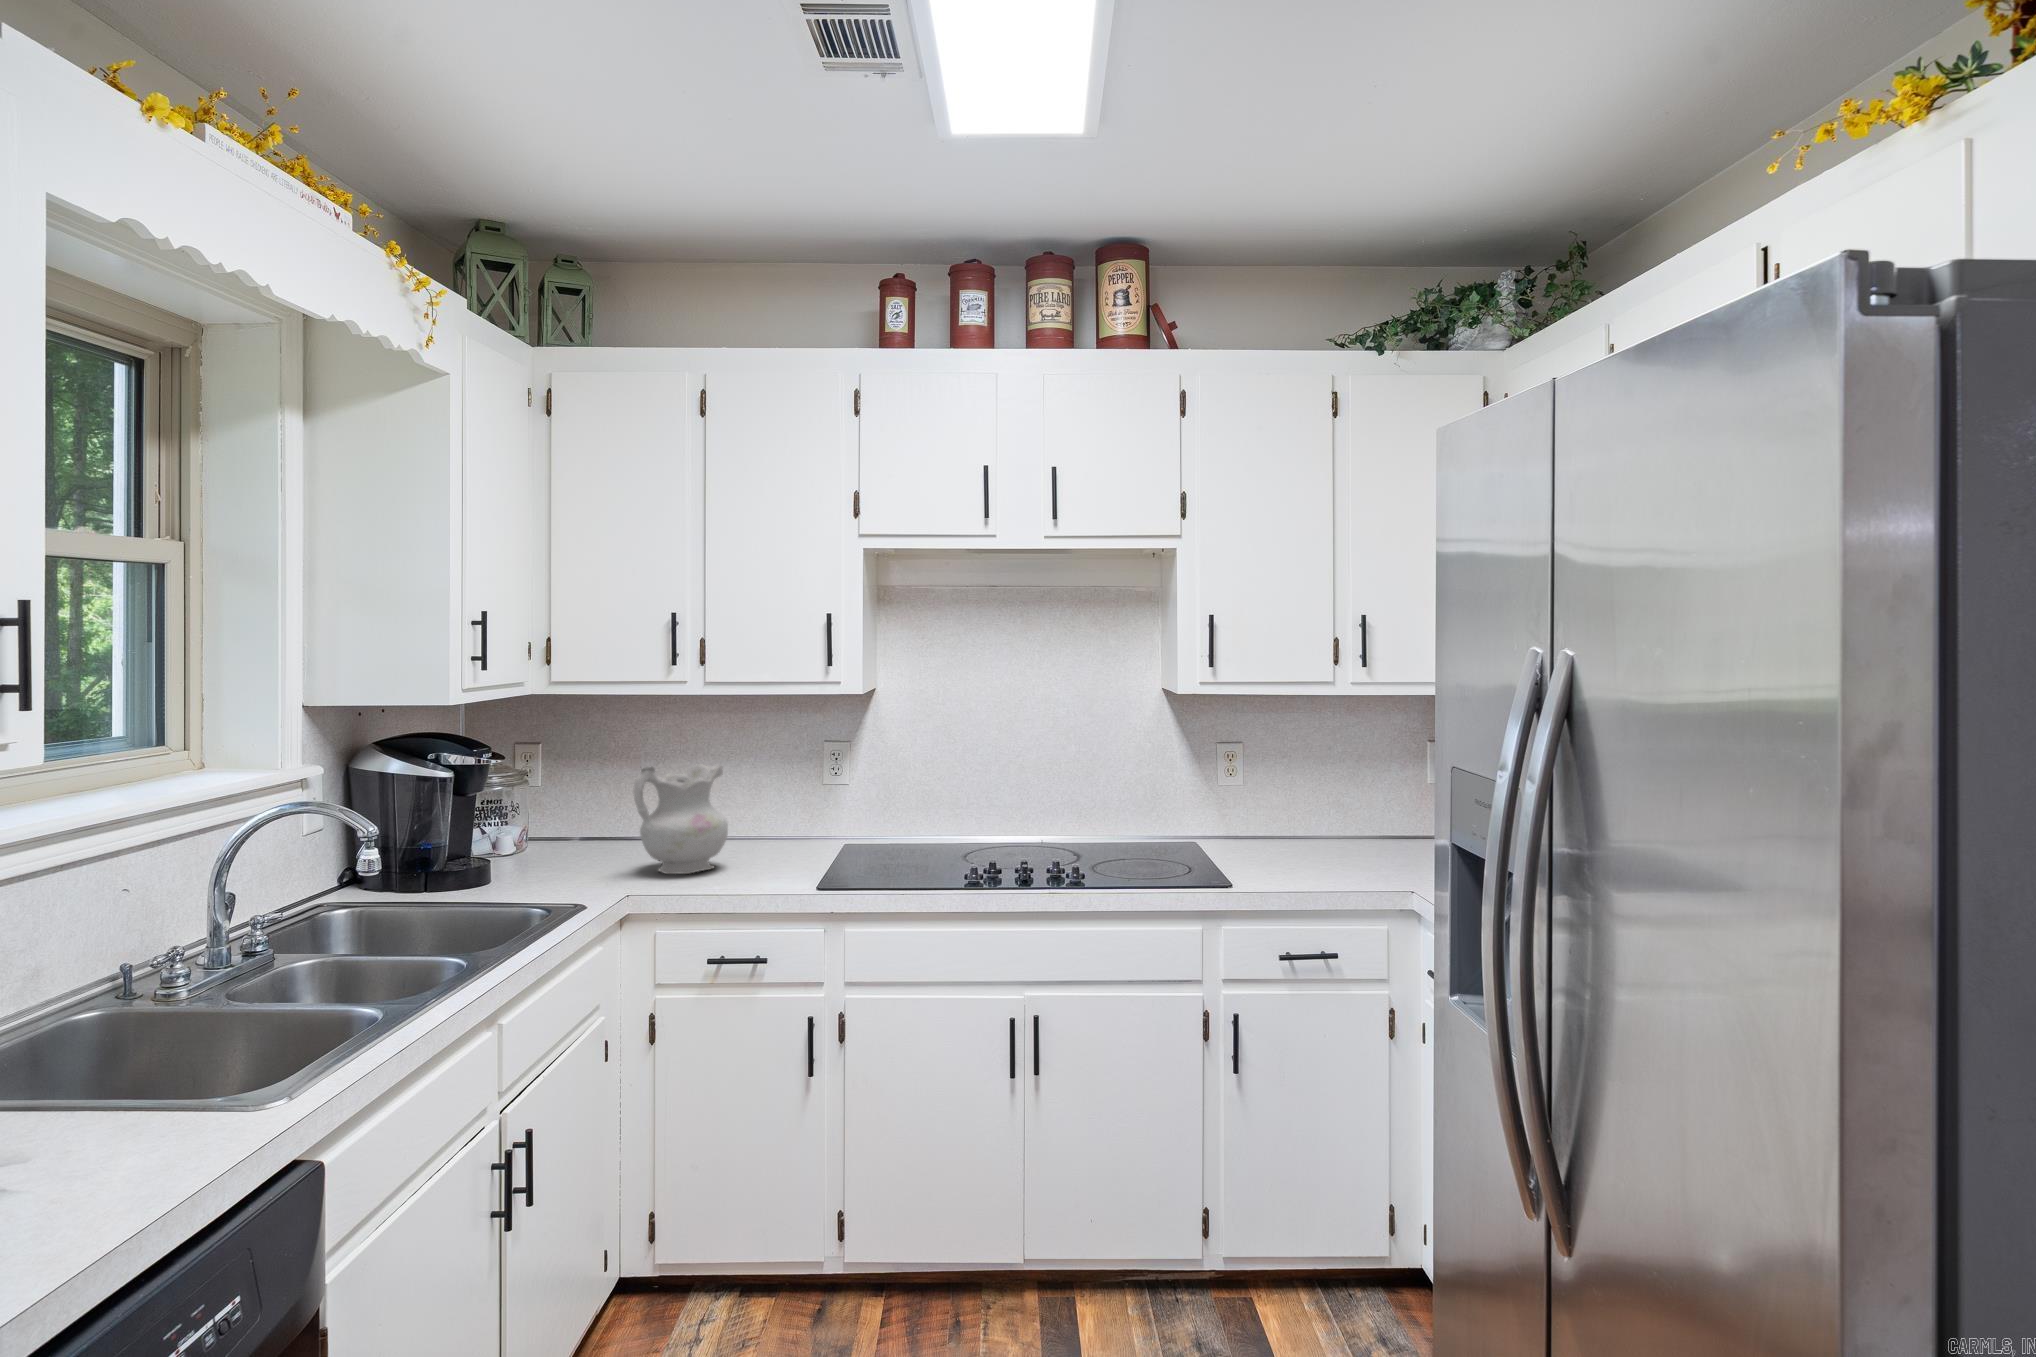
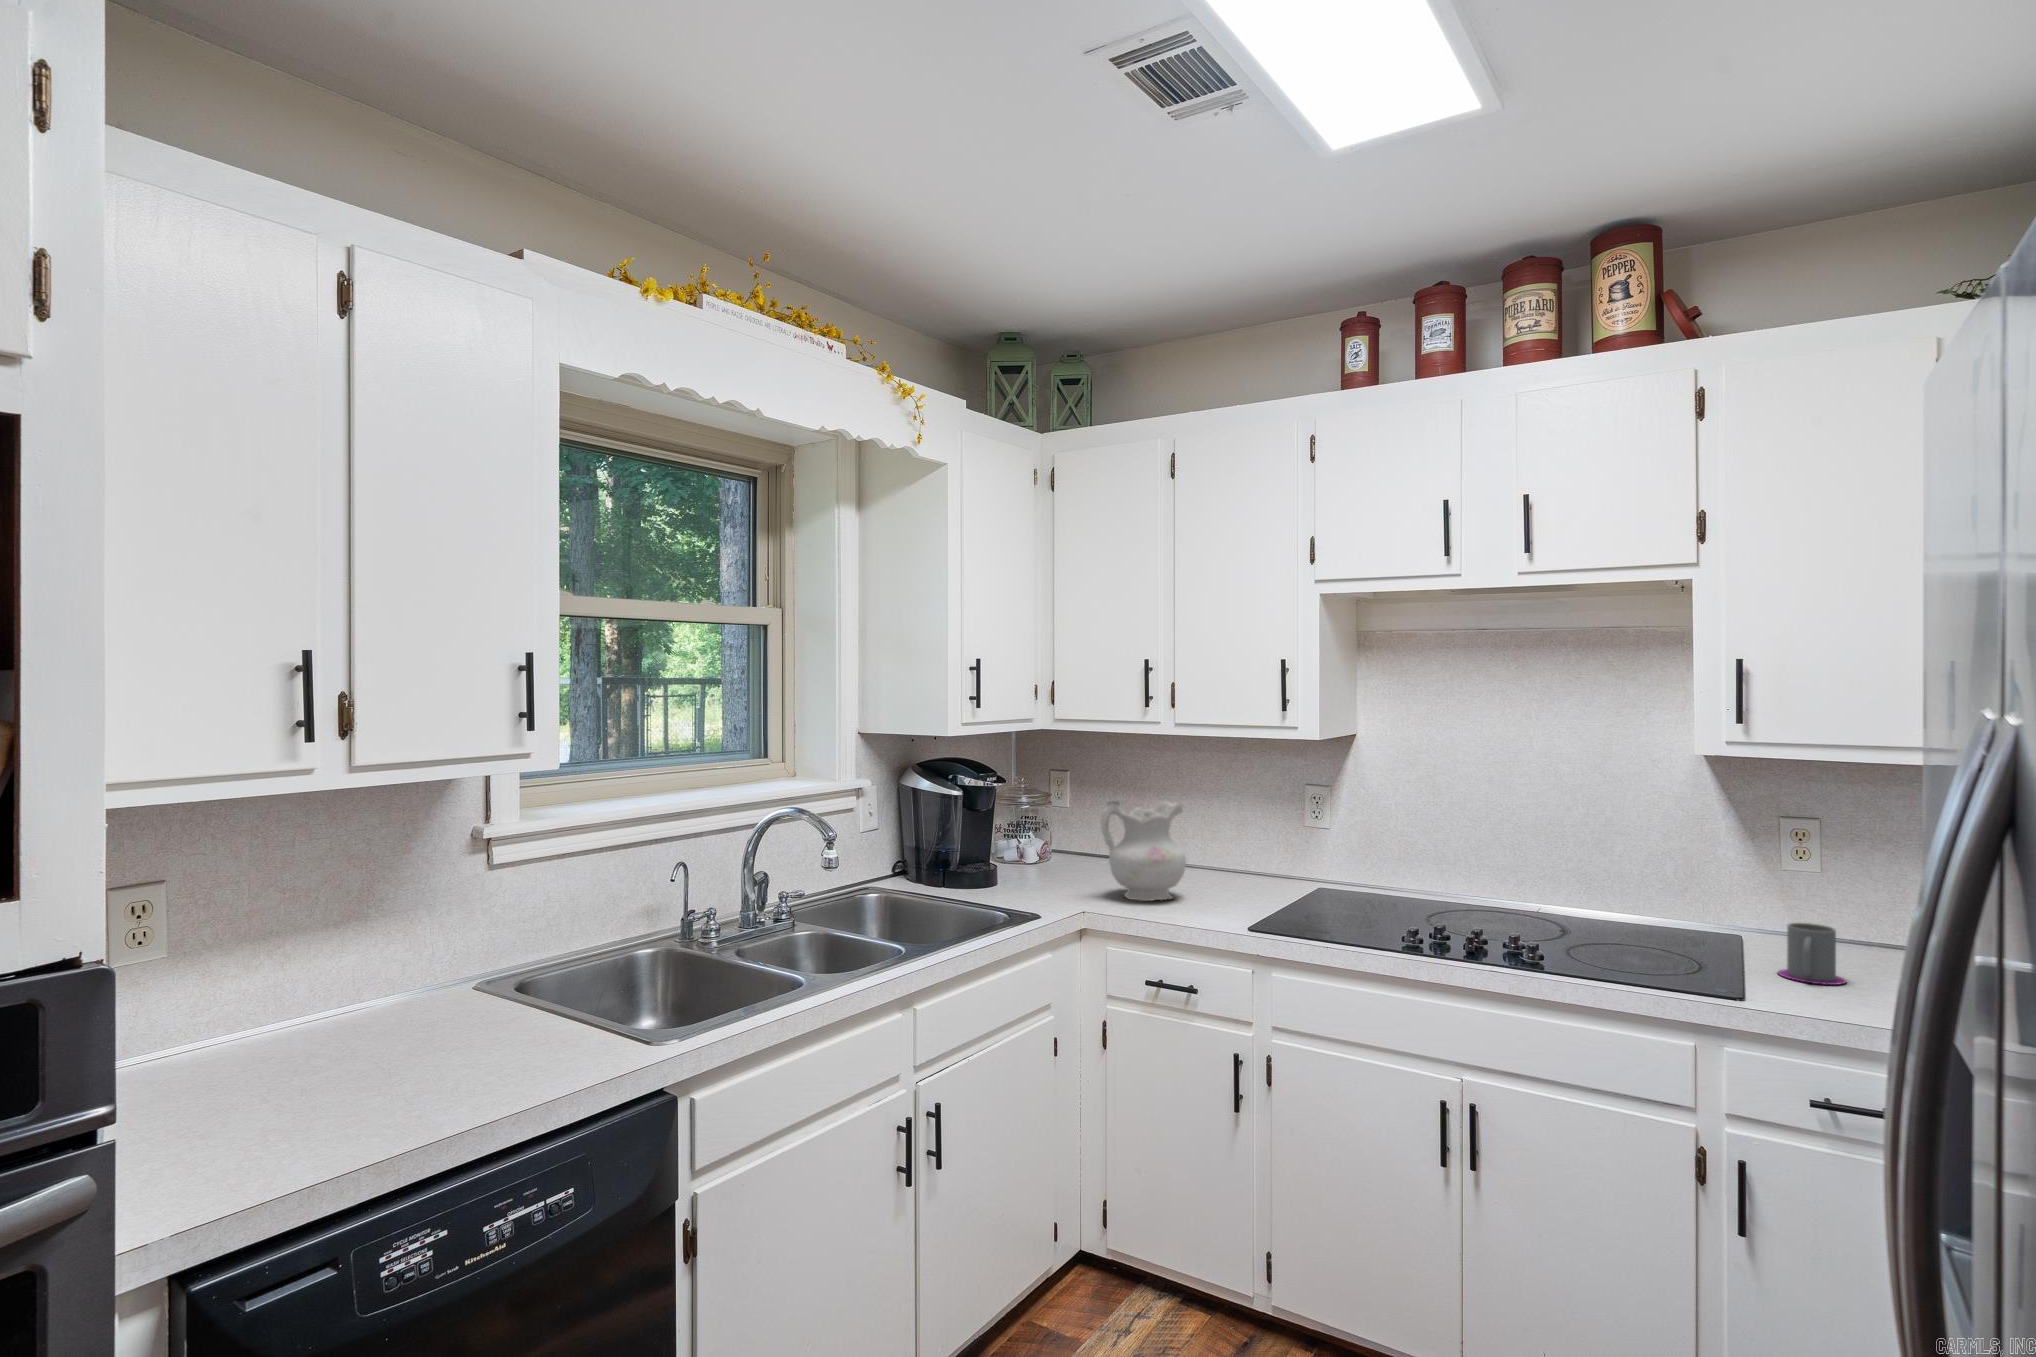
mug: none [1239,825,1285,872] -> present [1778,923,1846,985]

